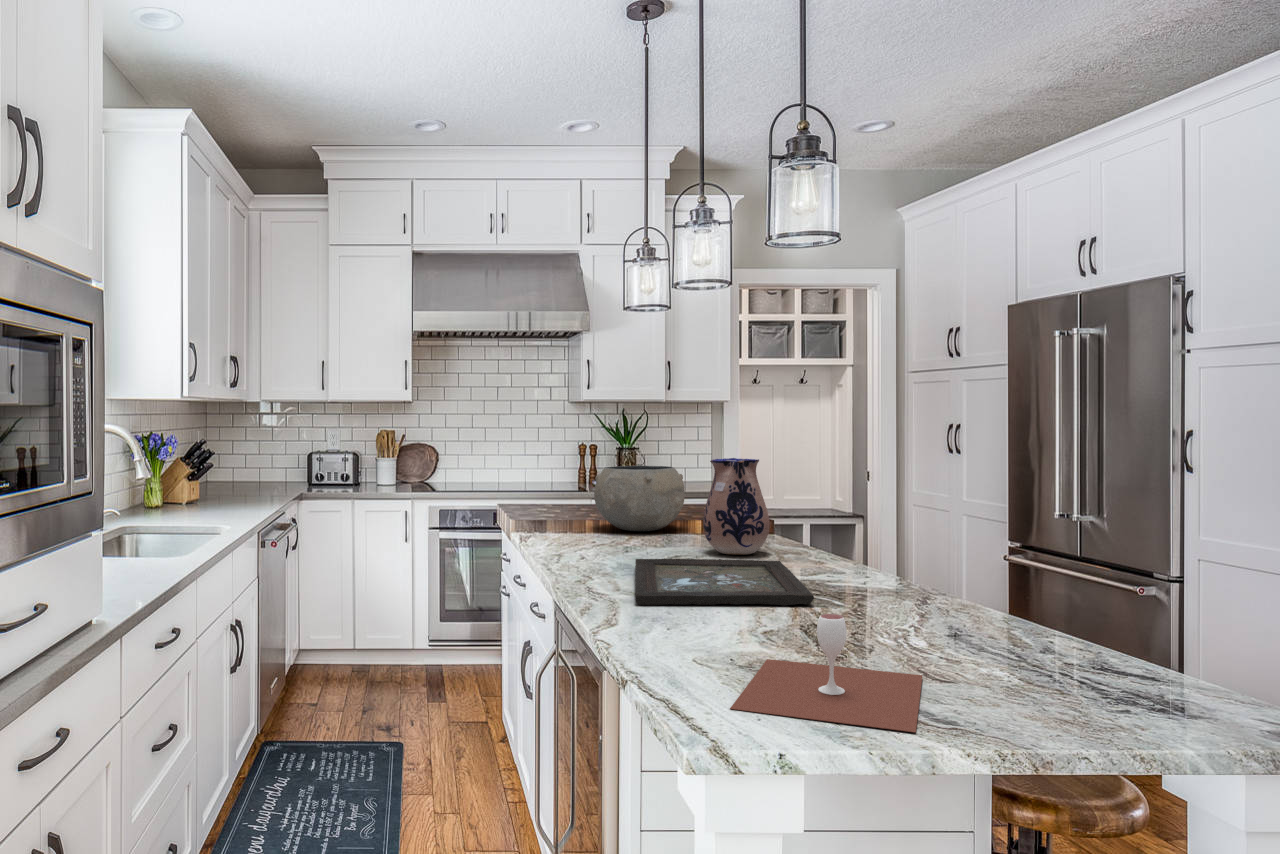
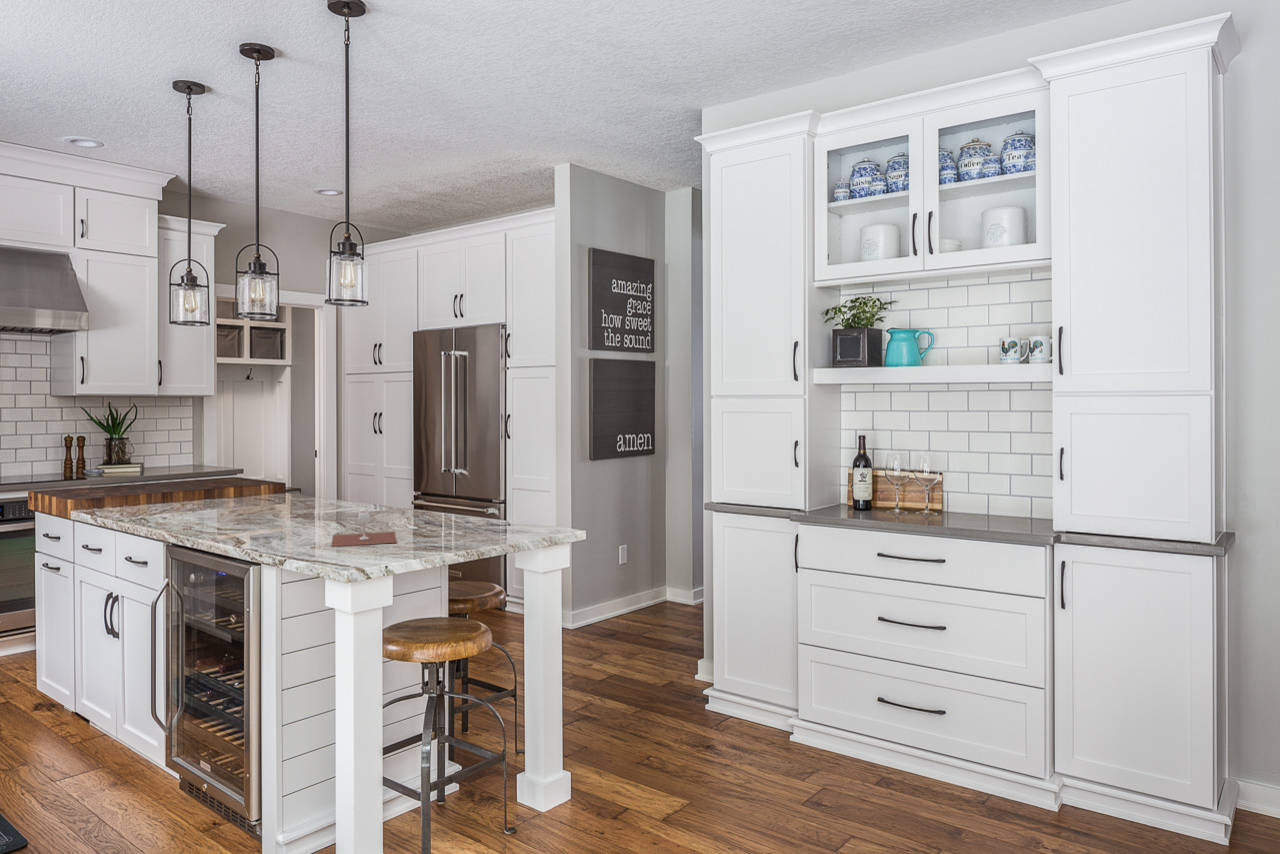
ceramic pitcher: present [703,458,770,555] -> none [253,450,293,505]
ceramic bowl: present [594,466,685,531] -> none [156,456,224,500]
tray: present [635,558,814,605] -> none [224,505,337,528]

